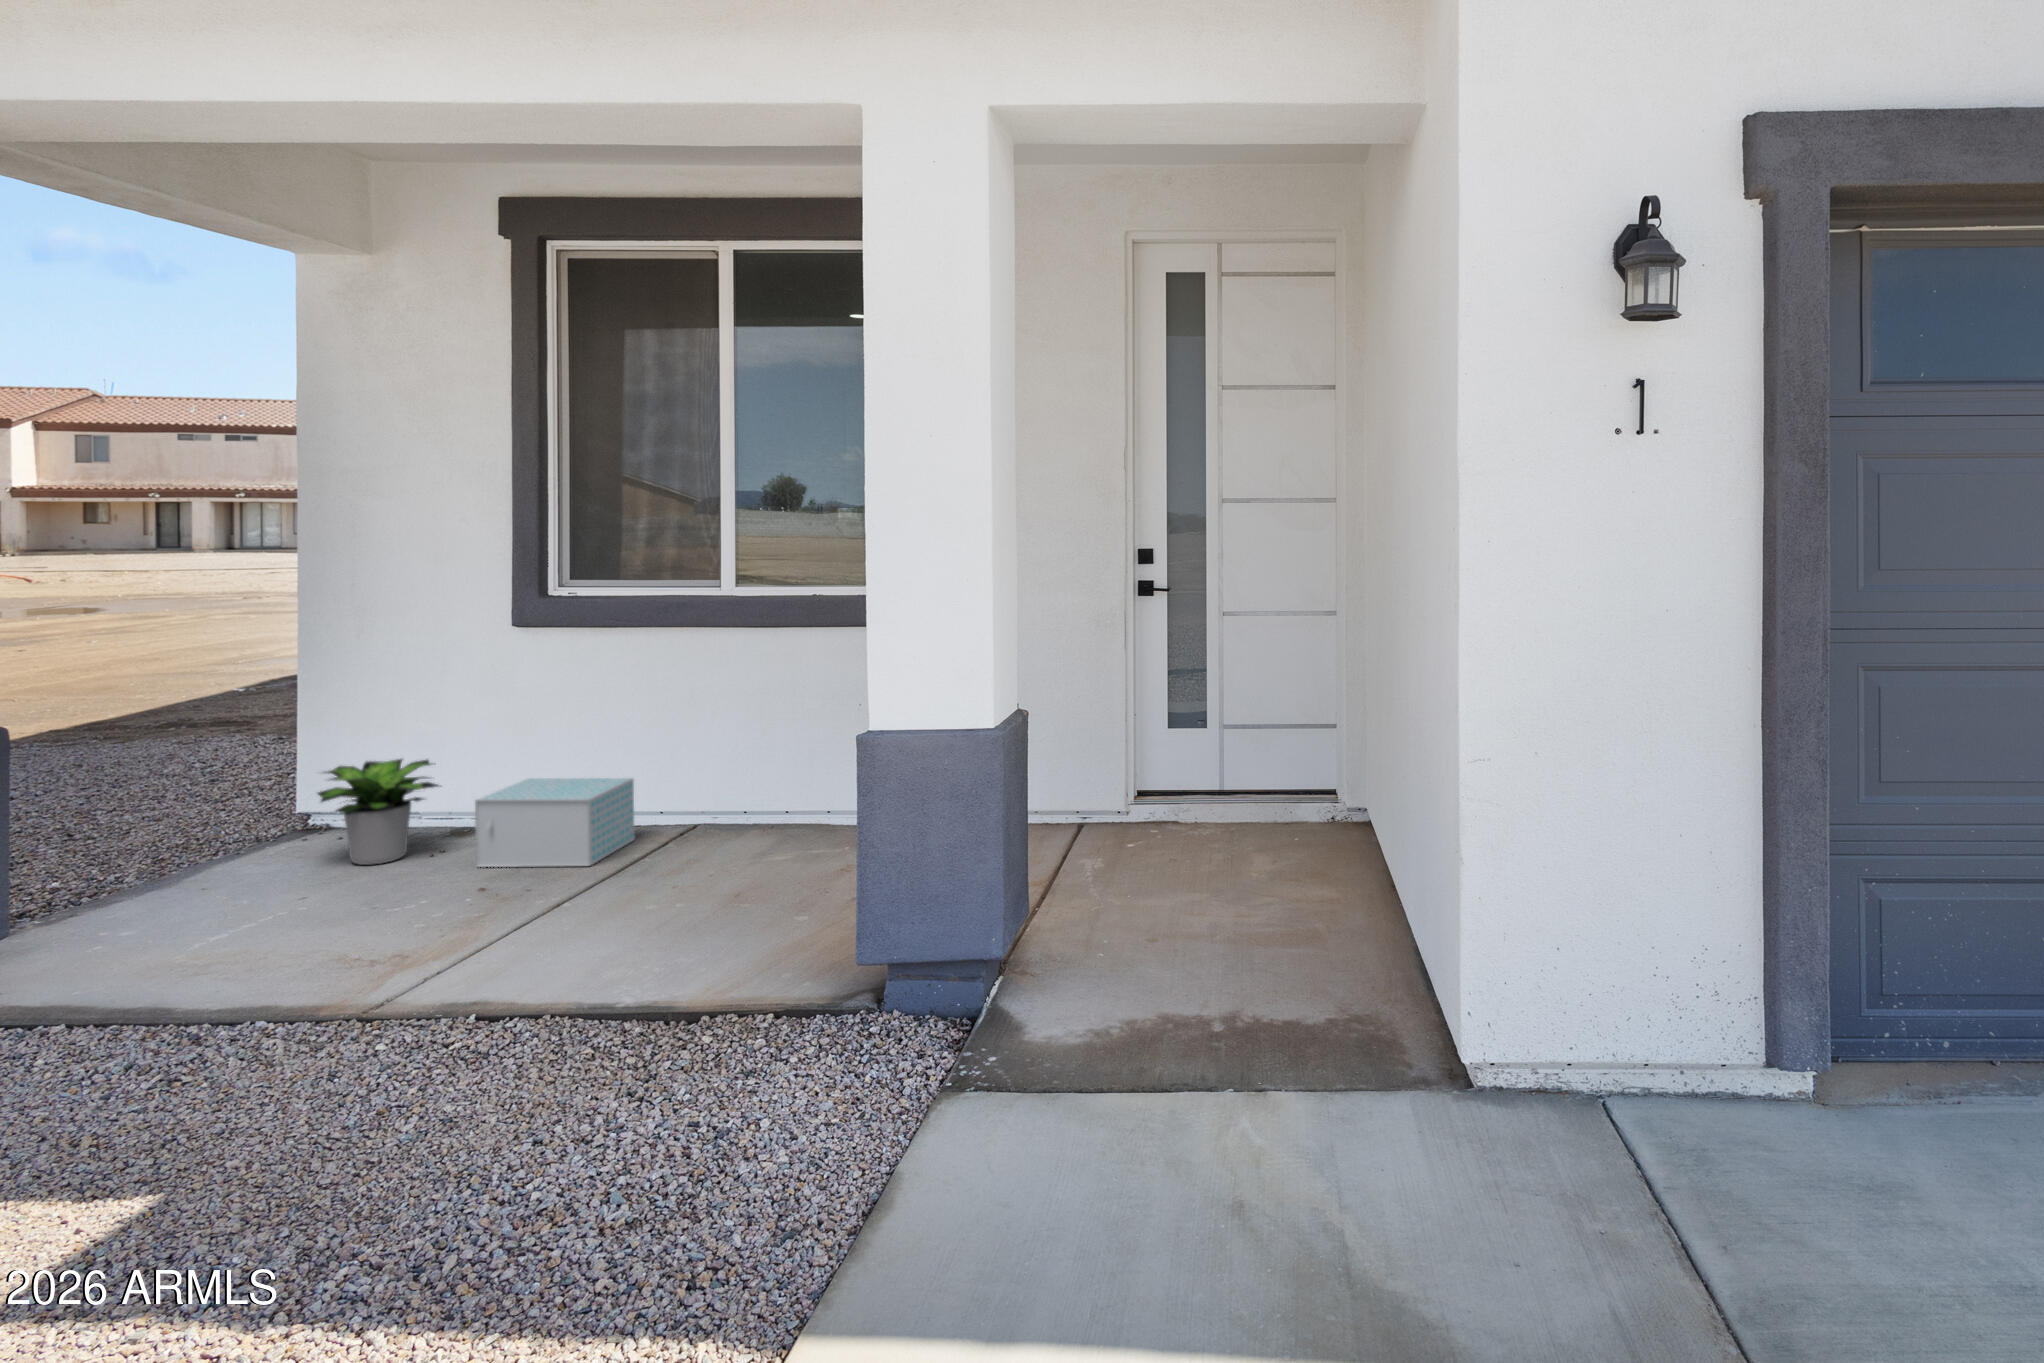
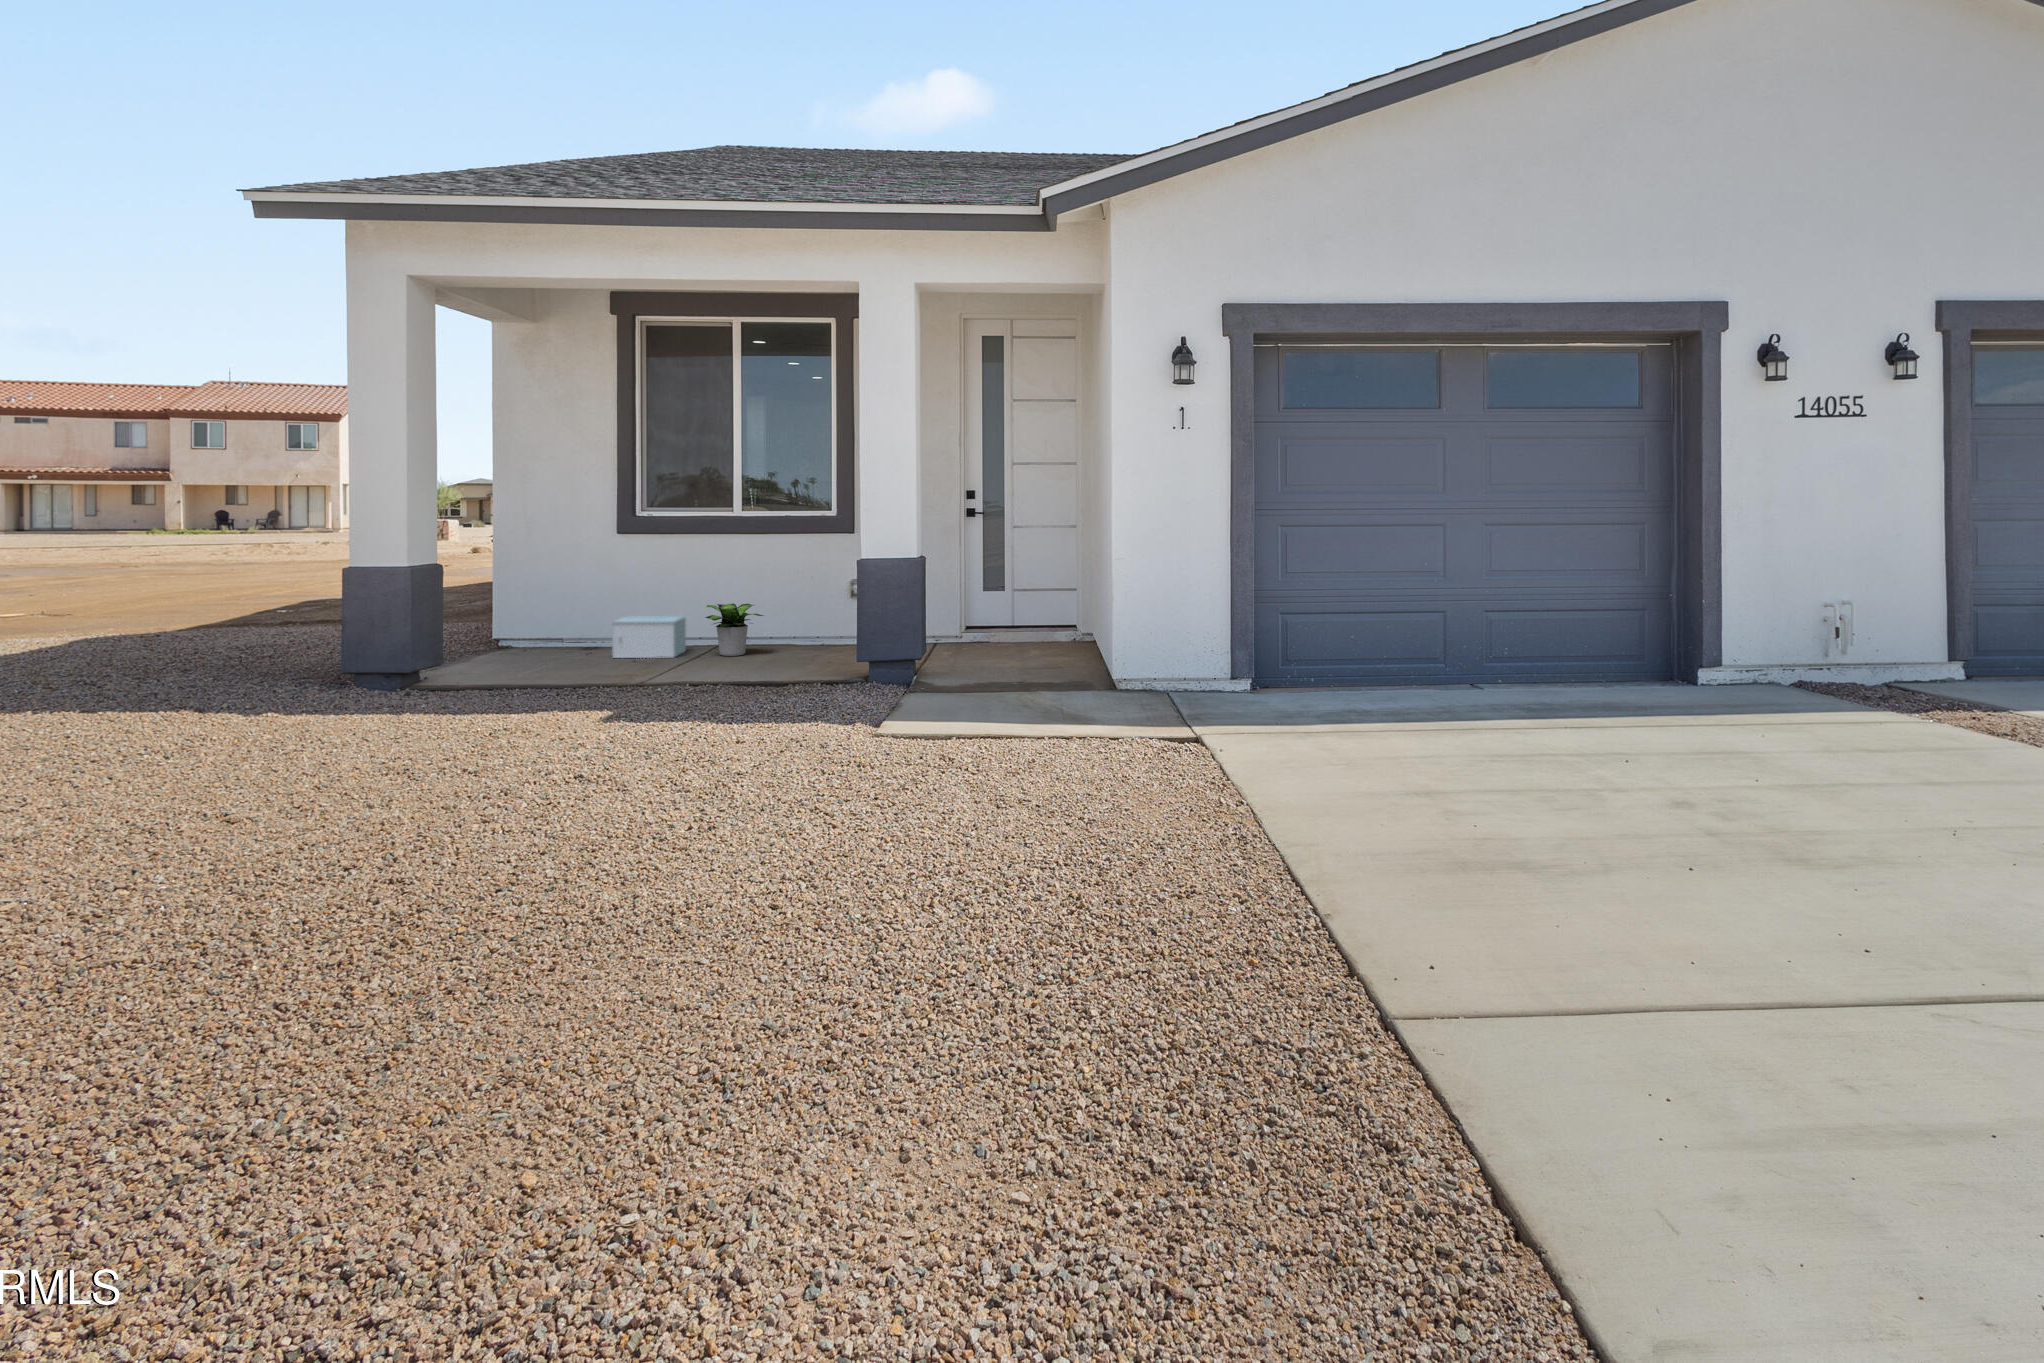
potted plant: present [318,759,441,865] -> present [705,604,763,656]

